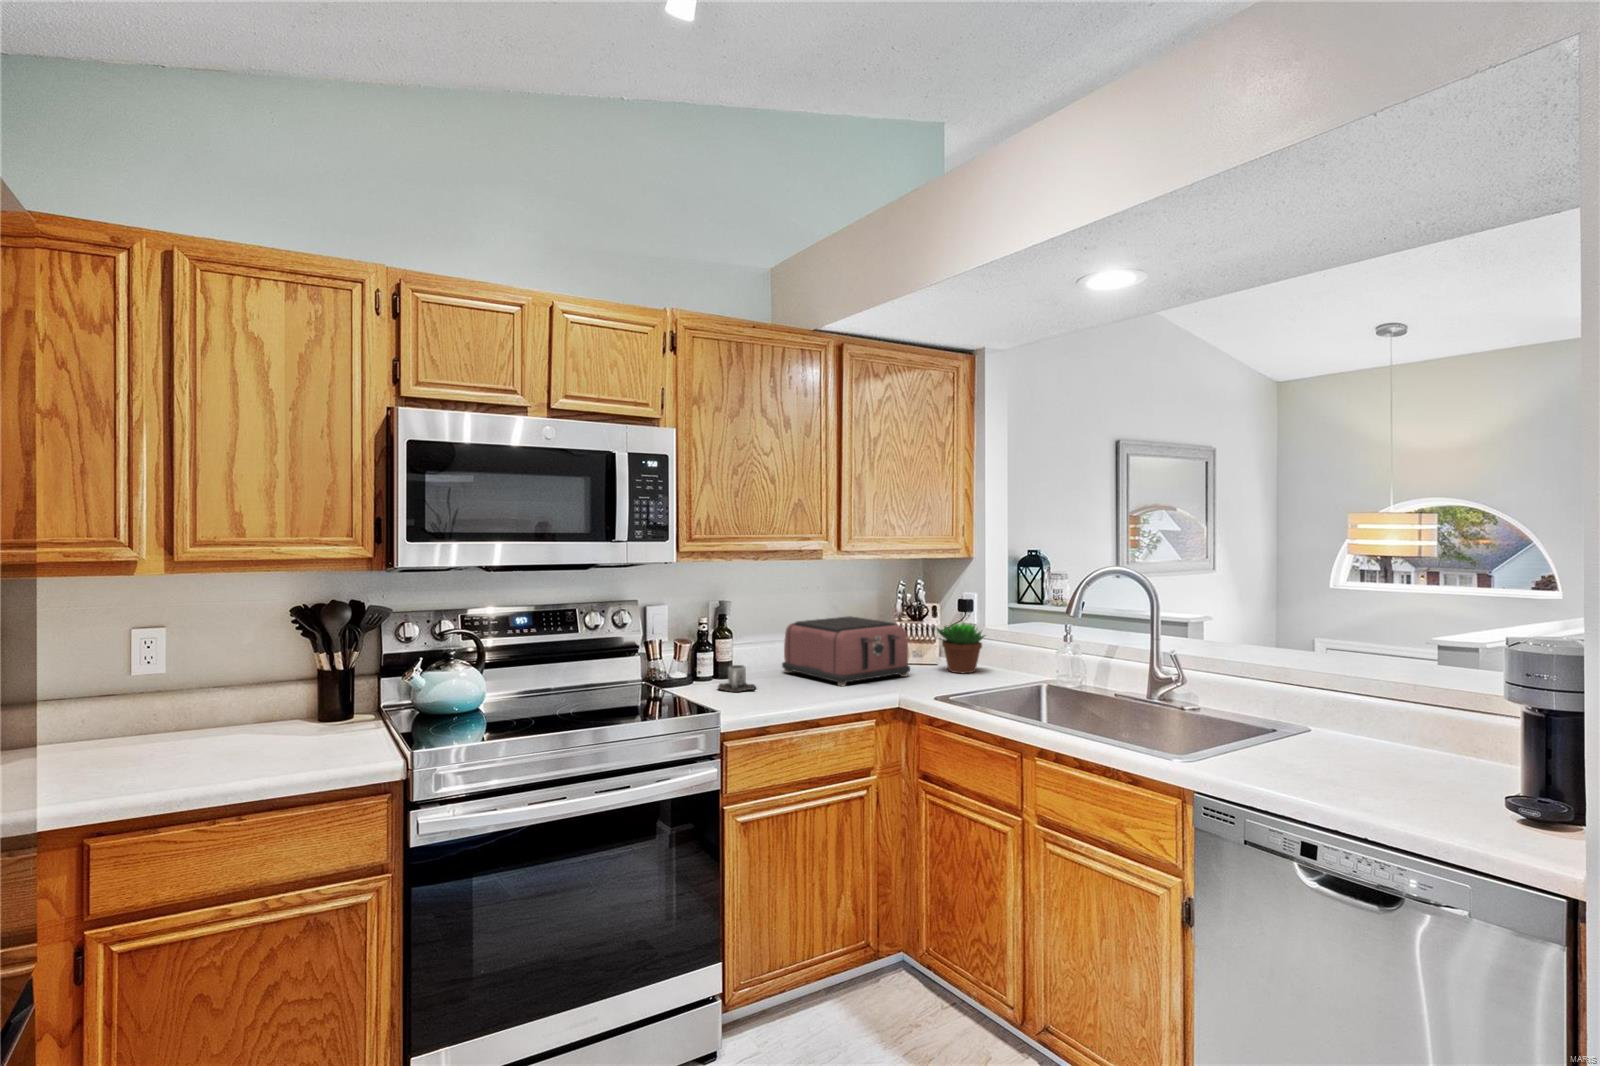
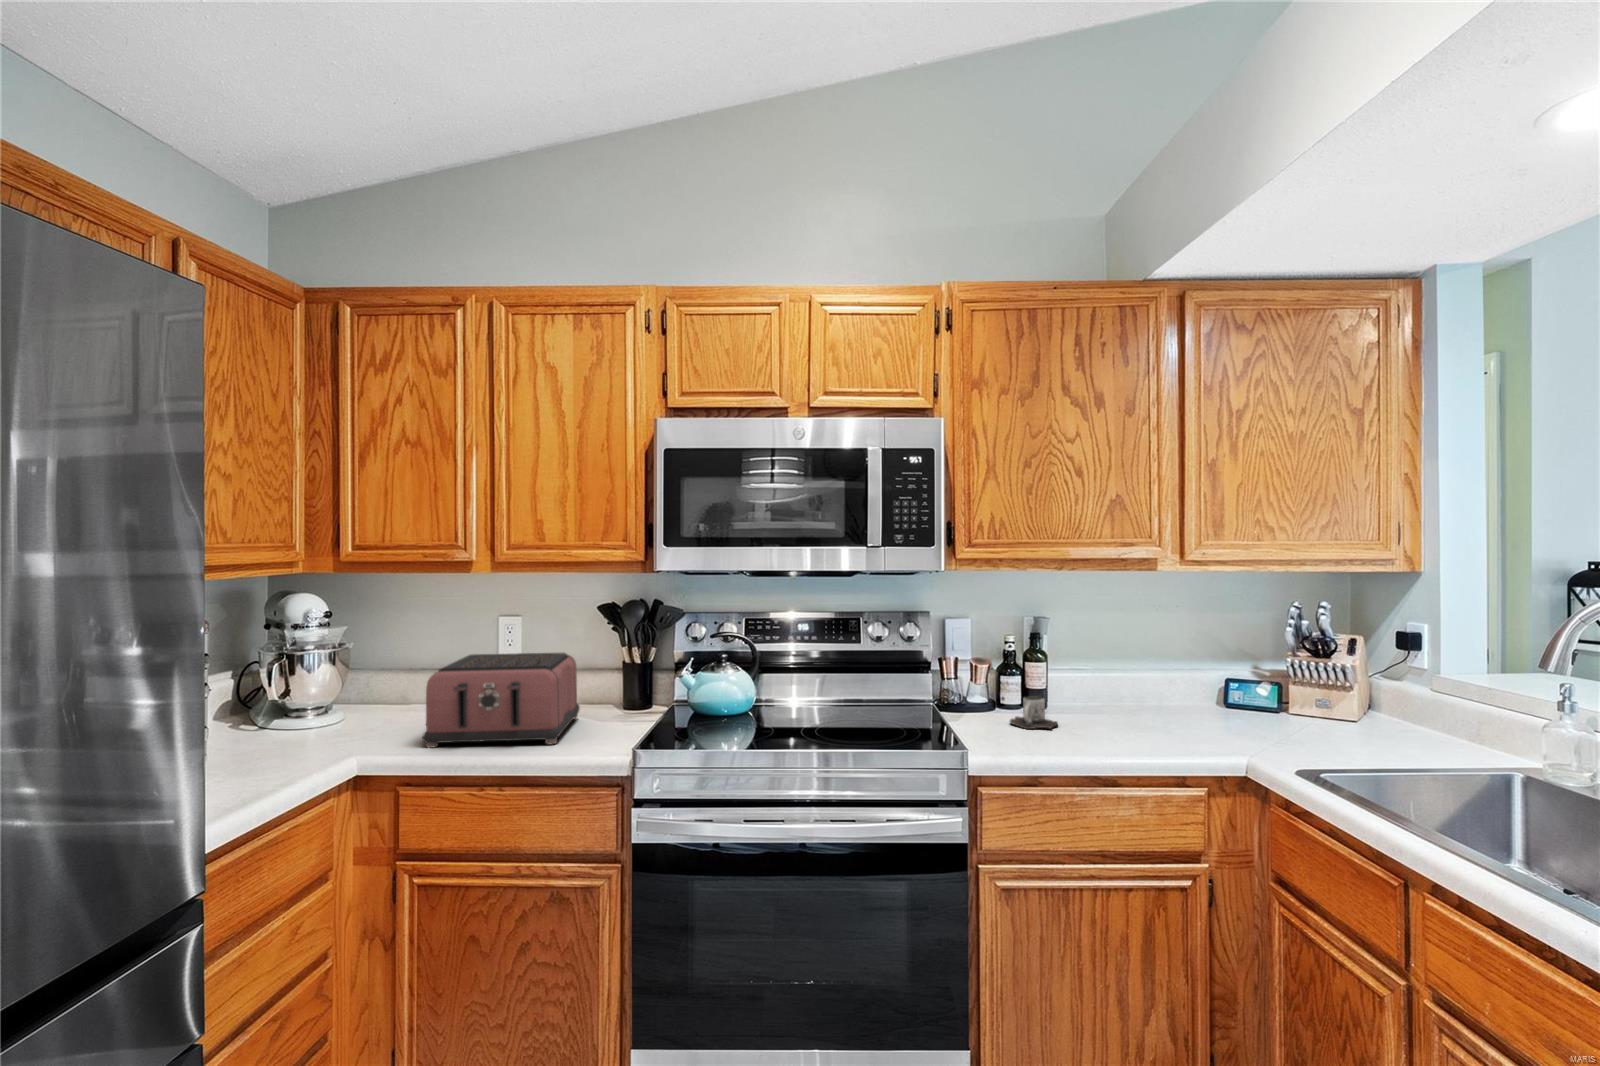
toaster: present [782,616,910,686] -> present [423,653,580,748]
succulent plant: present [937,623,986,673] -> none [1341,663,1425,740]

